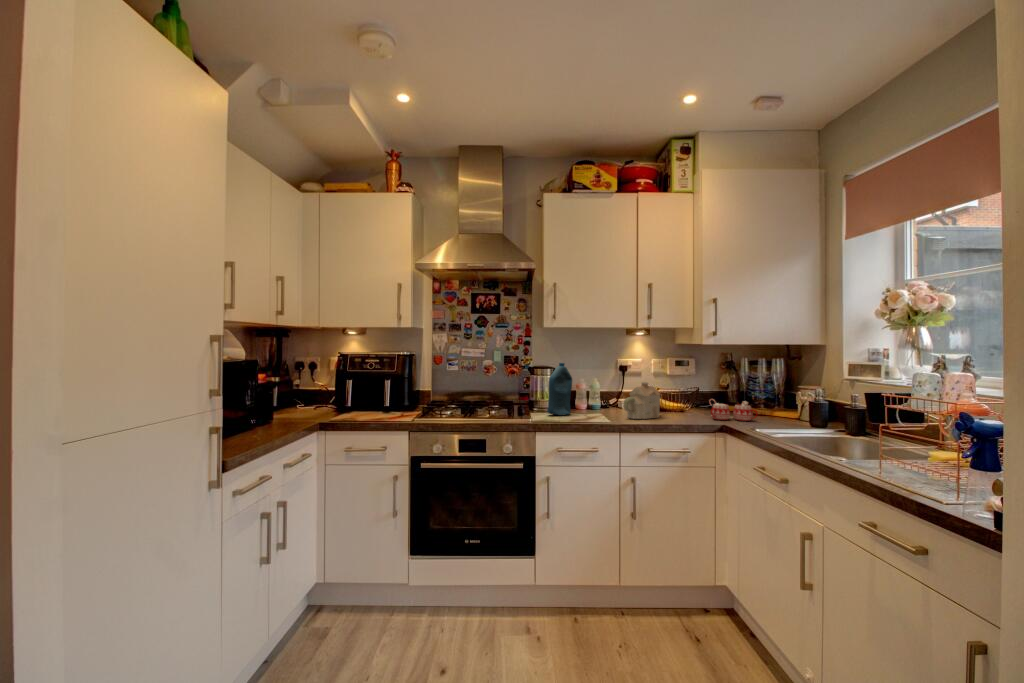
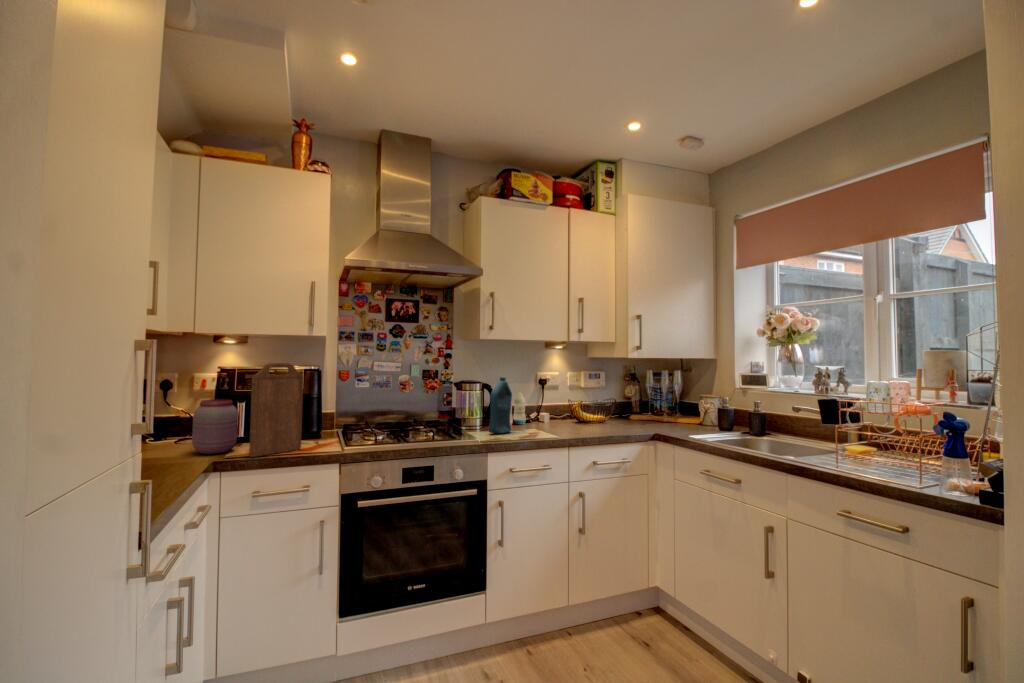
cutting board: none [343,349,386,421] -> present [249,363,303,457]
jar: none [313,377,344,417] -> present [192,399,238,454]
teapot: present [624,382,661,419] -> none [566,396,596,433]
mug: present [709,399,758,421] -> none [634,410,676,429]

